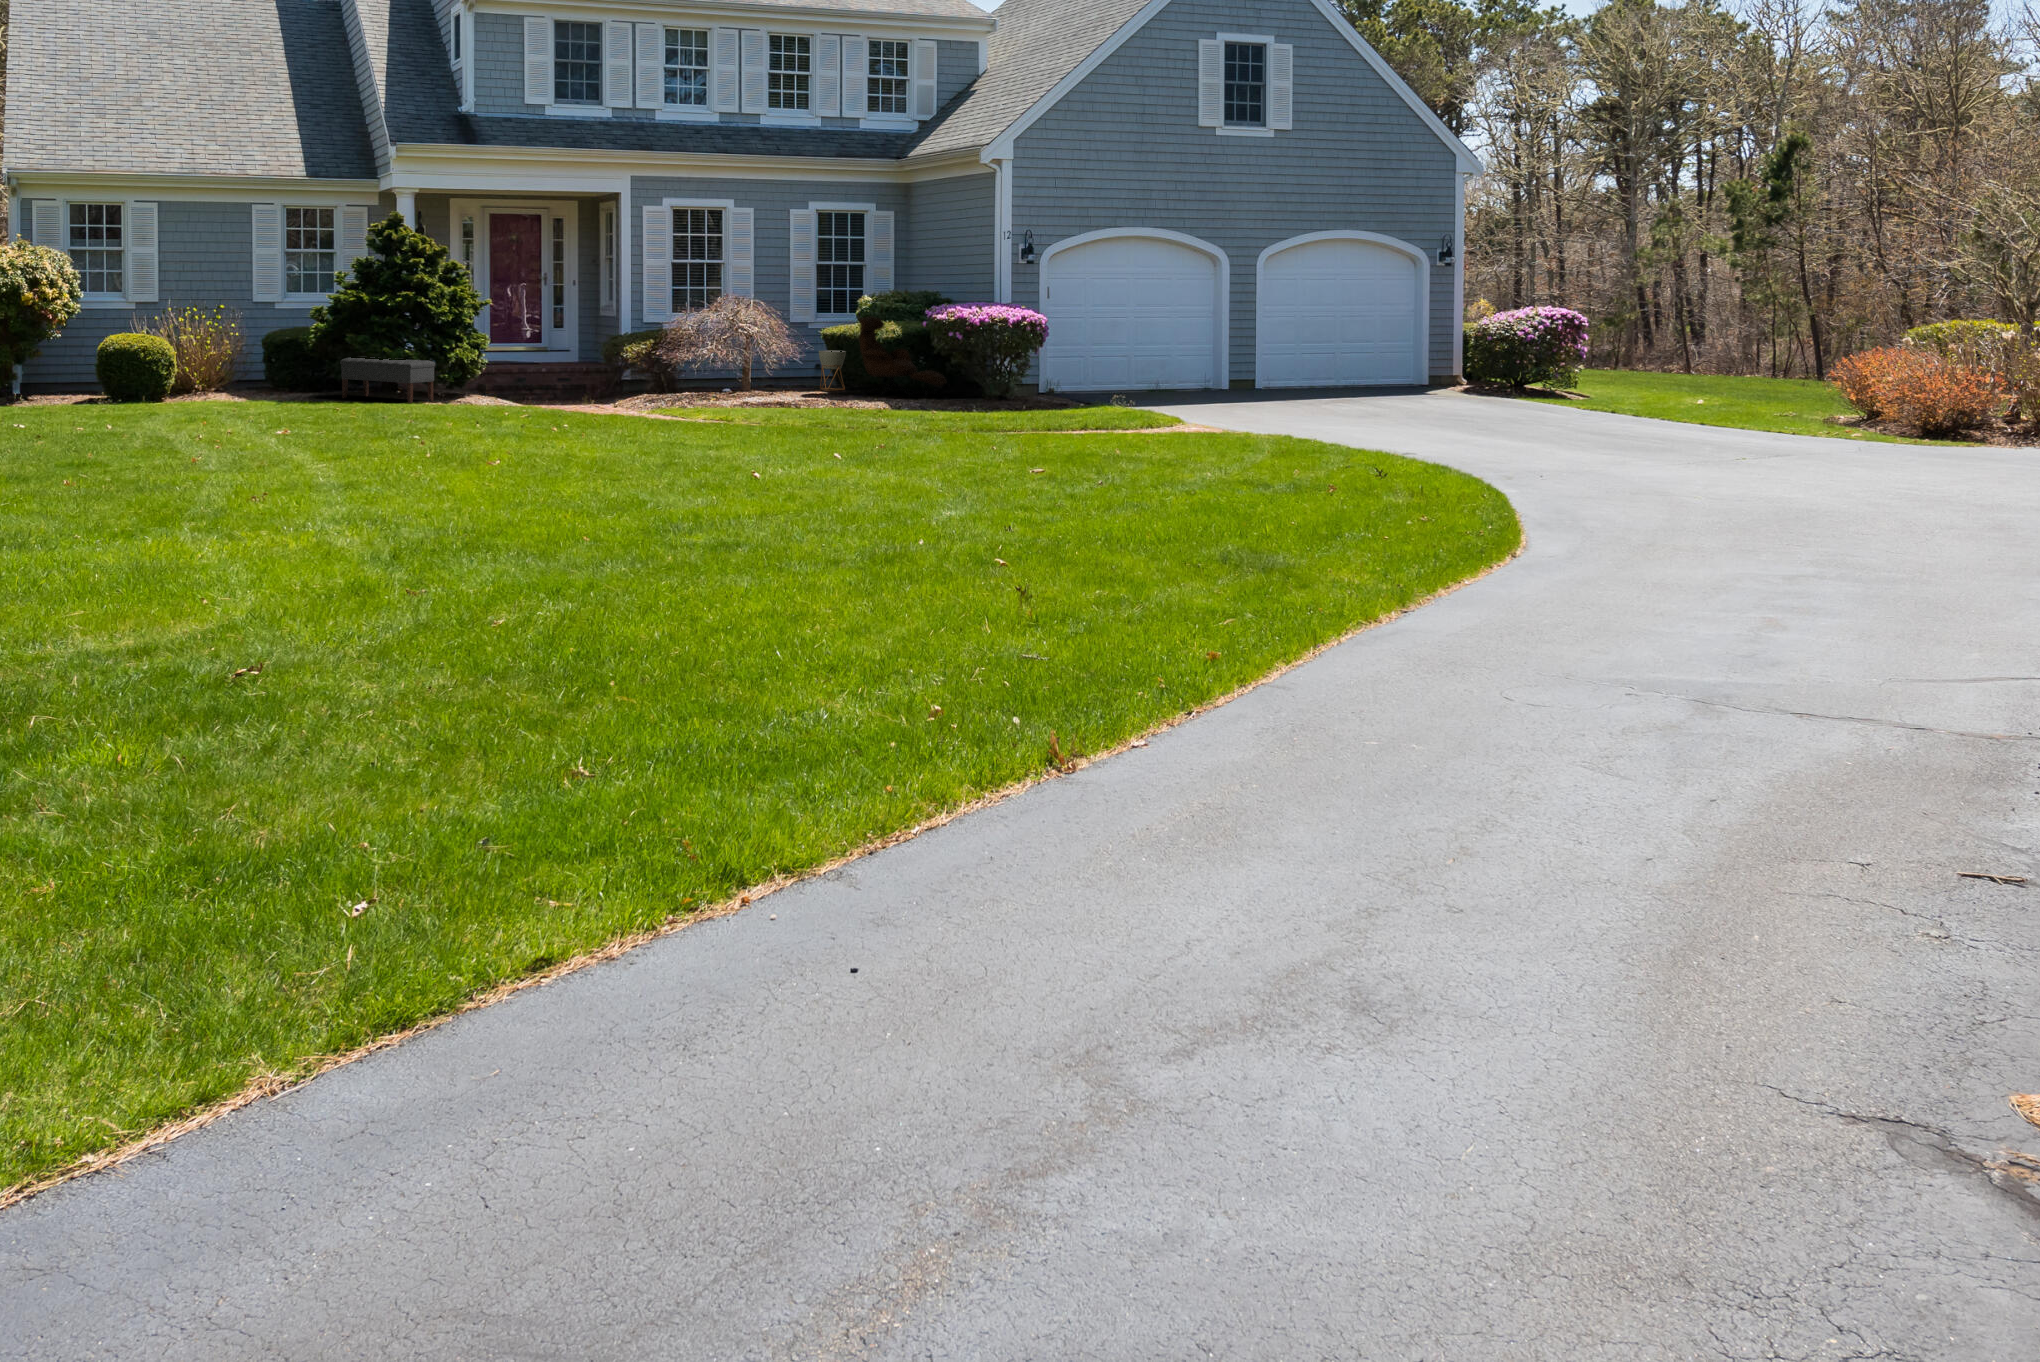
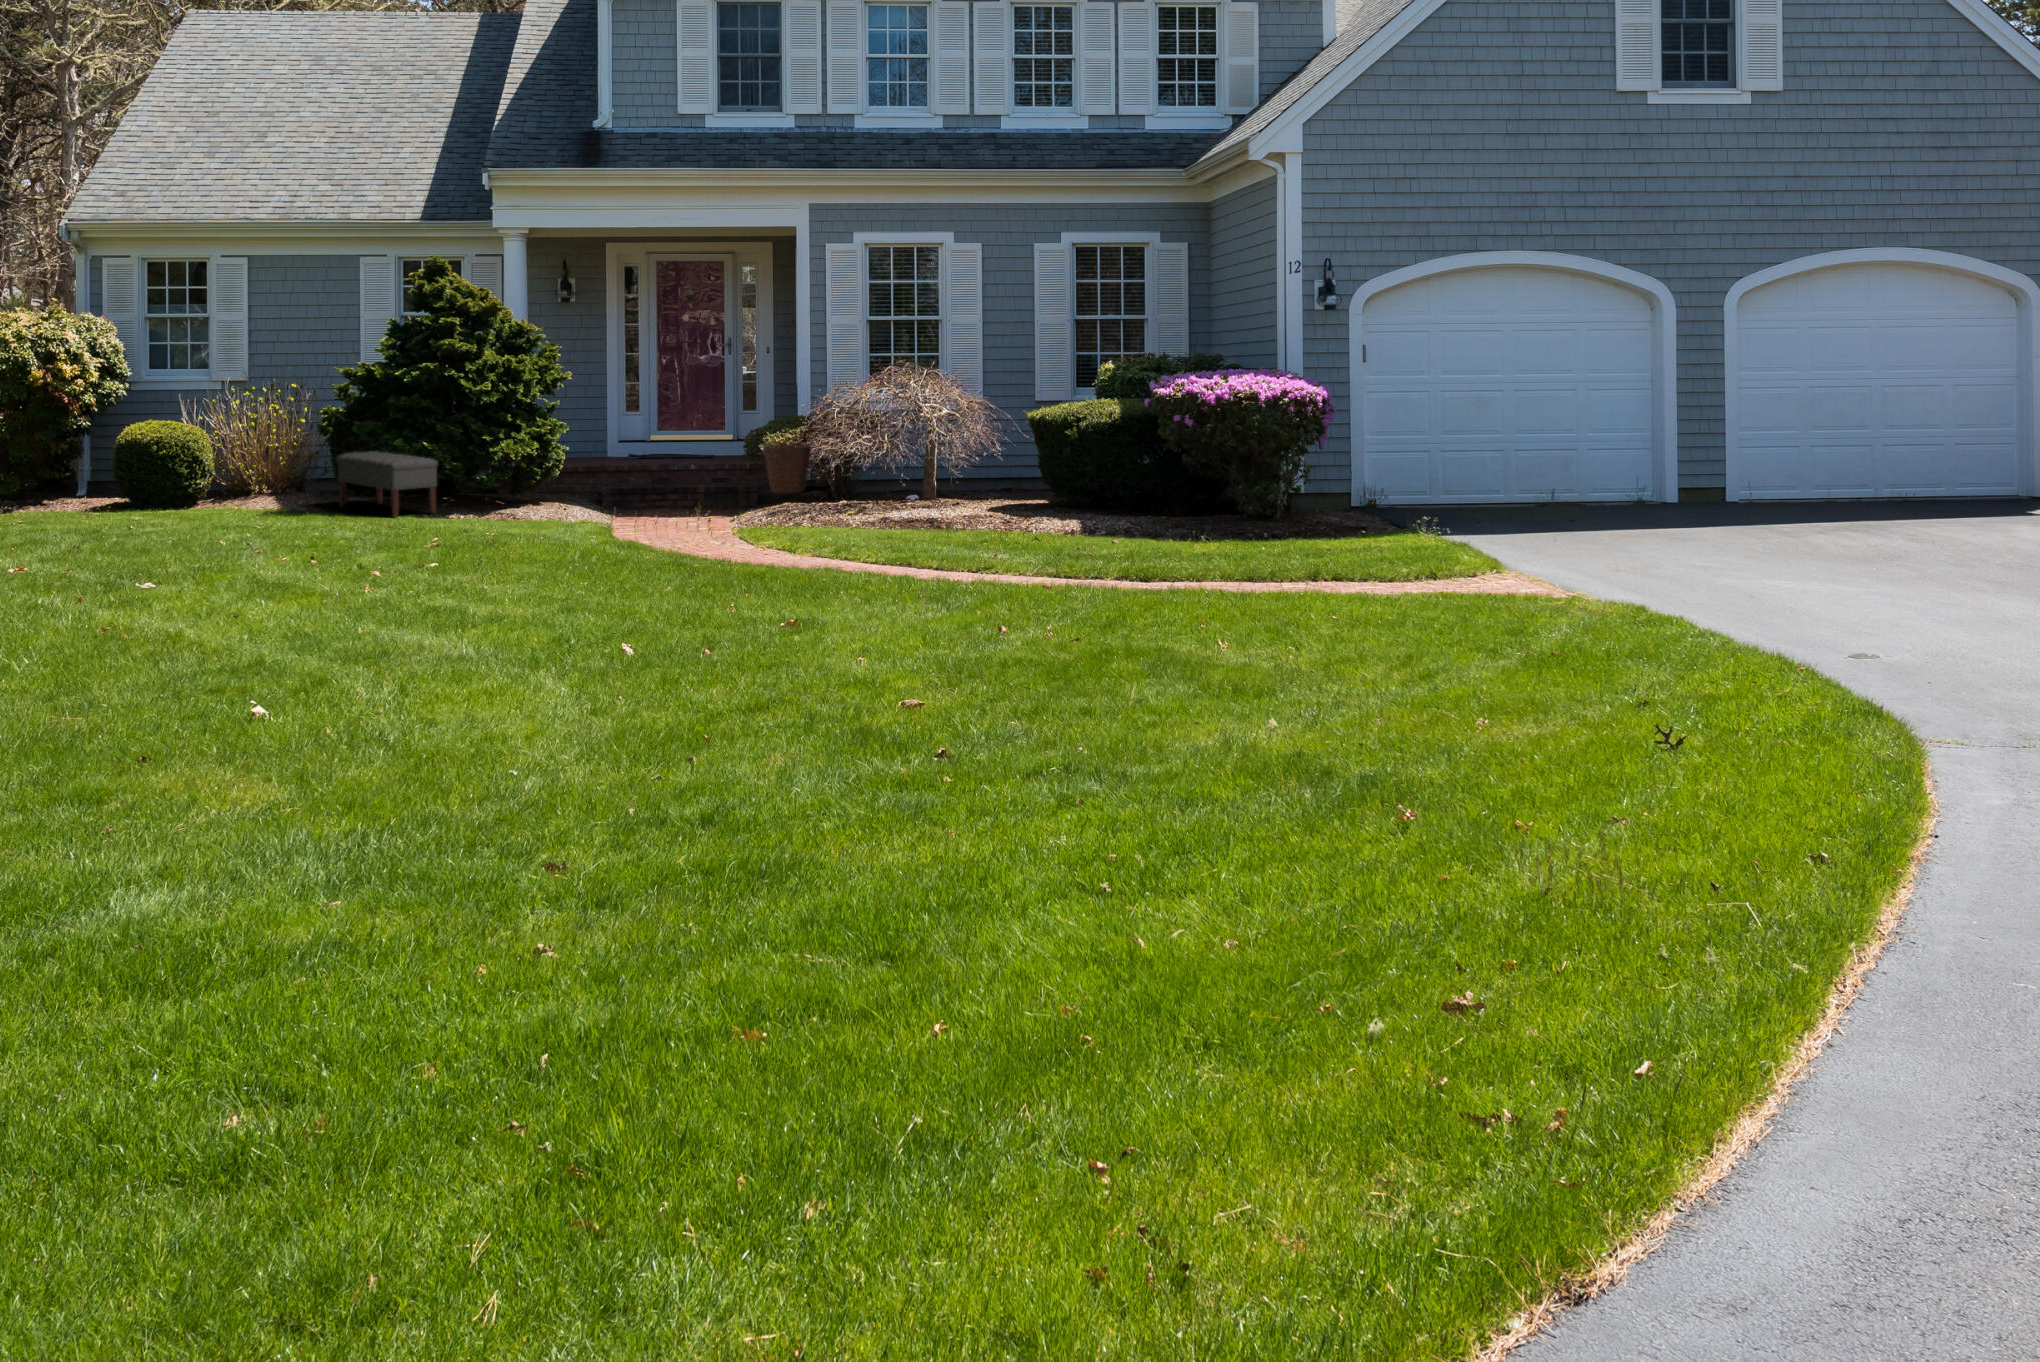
lounge chair: present [859,316,947,396] -> none [1048,392,1176,514]
planter: present [819,350,846,391] -> none [1003,441,1042,501]
basket: none [637,353,673,389] -> present [763,443,812,493]

